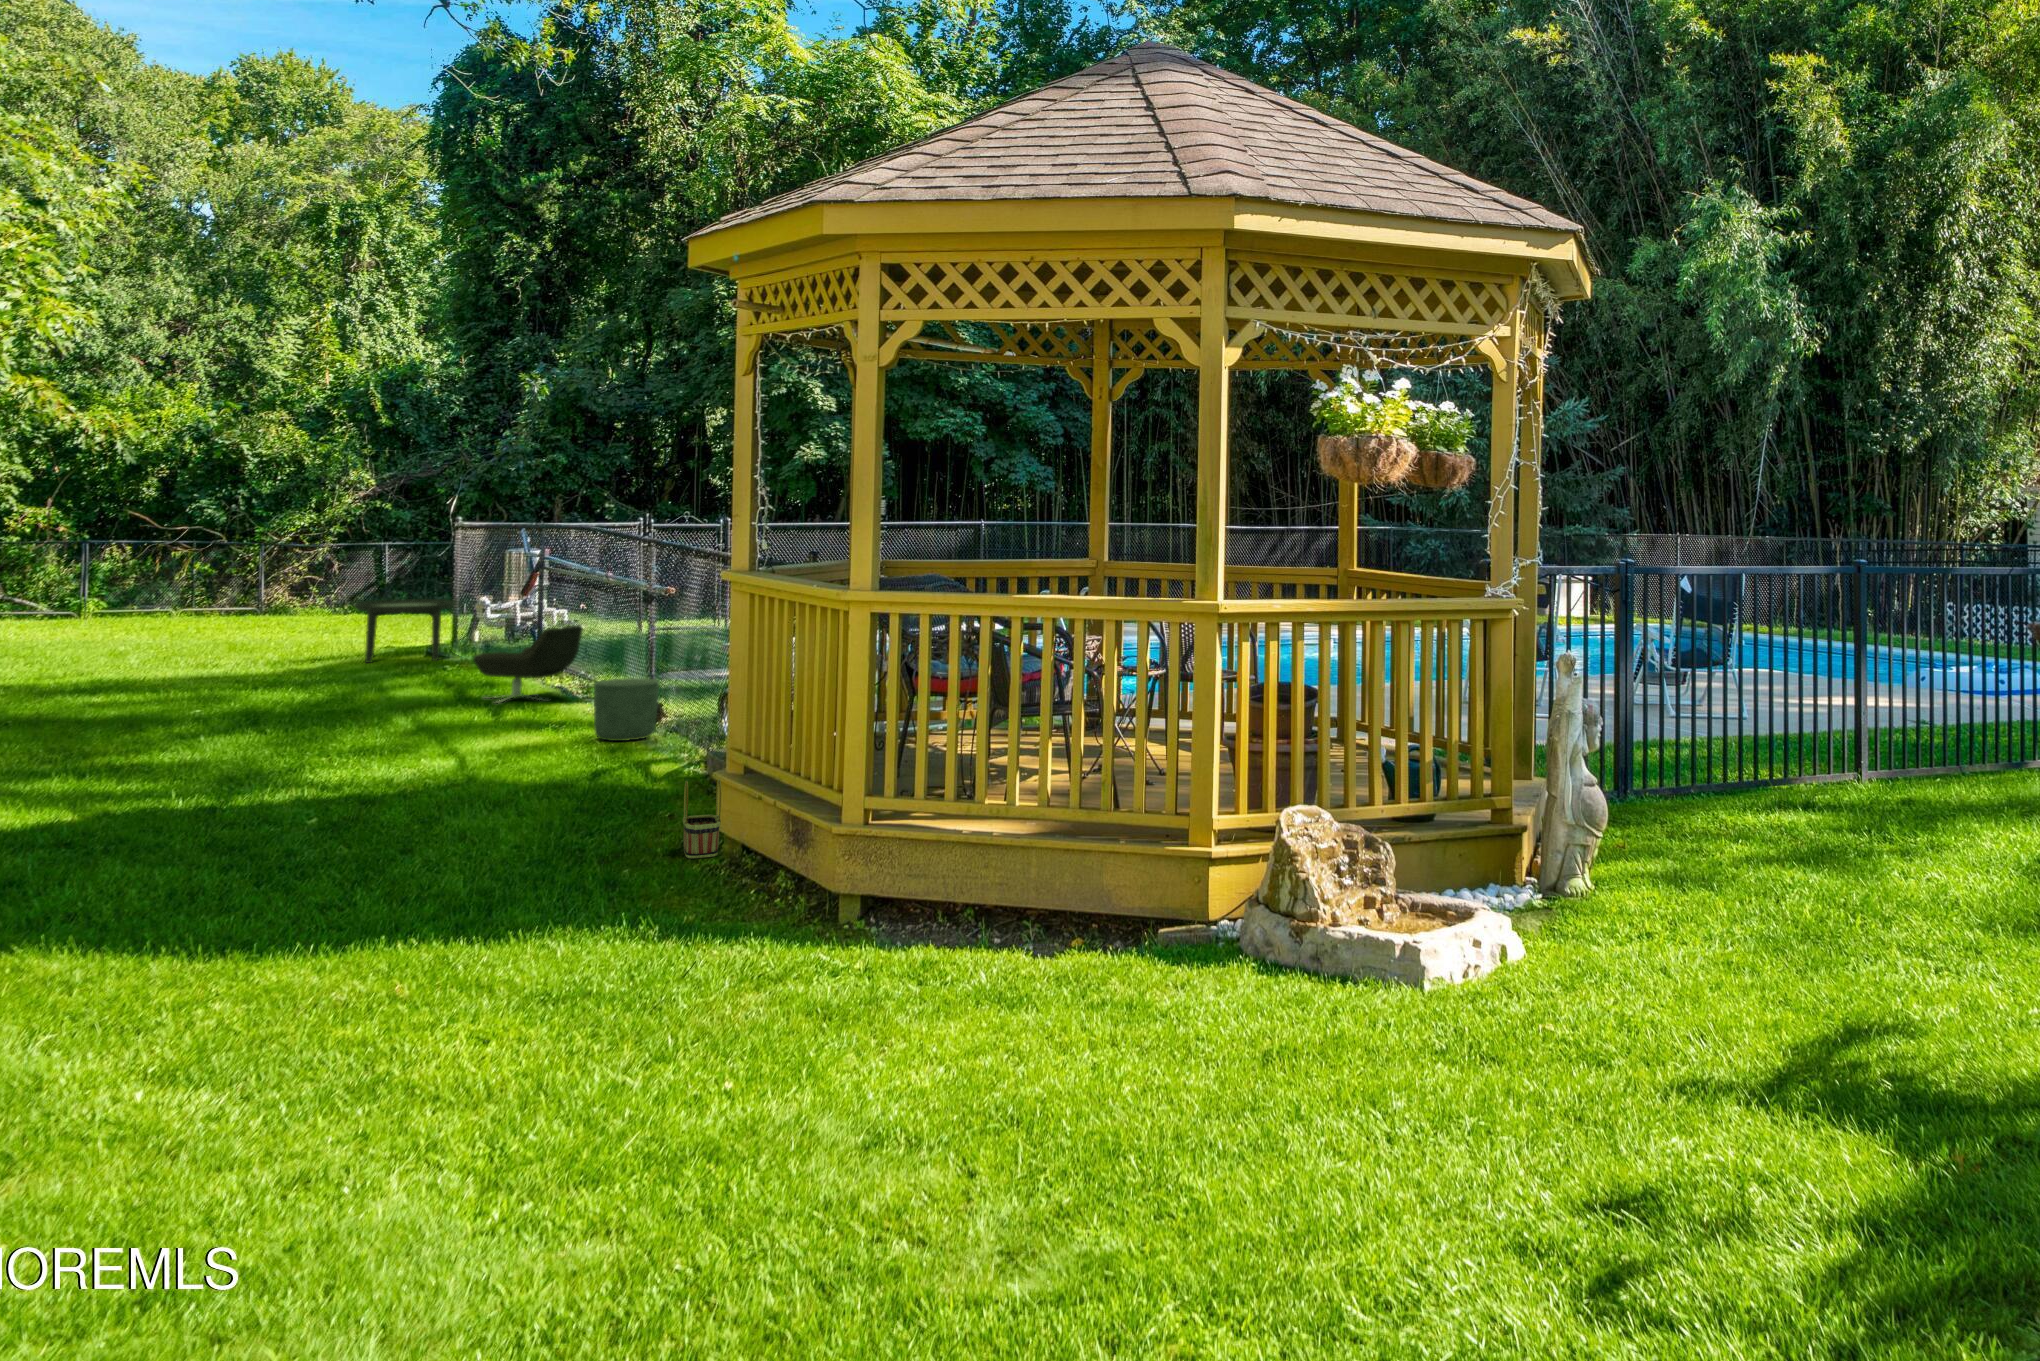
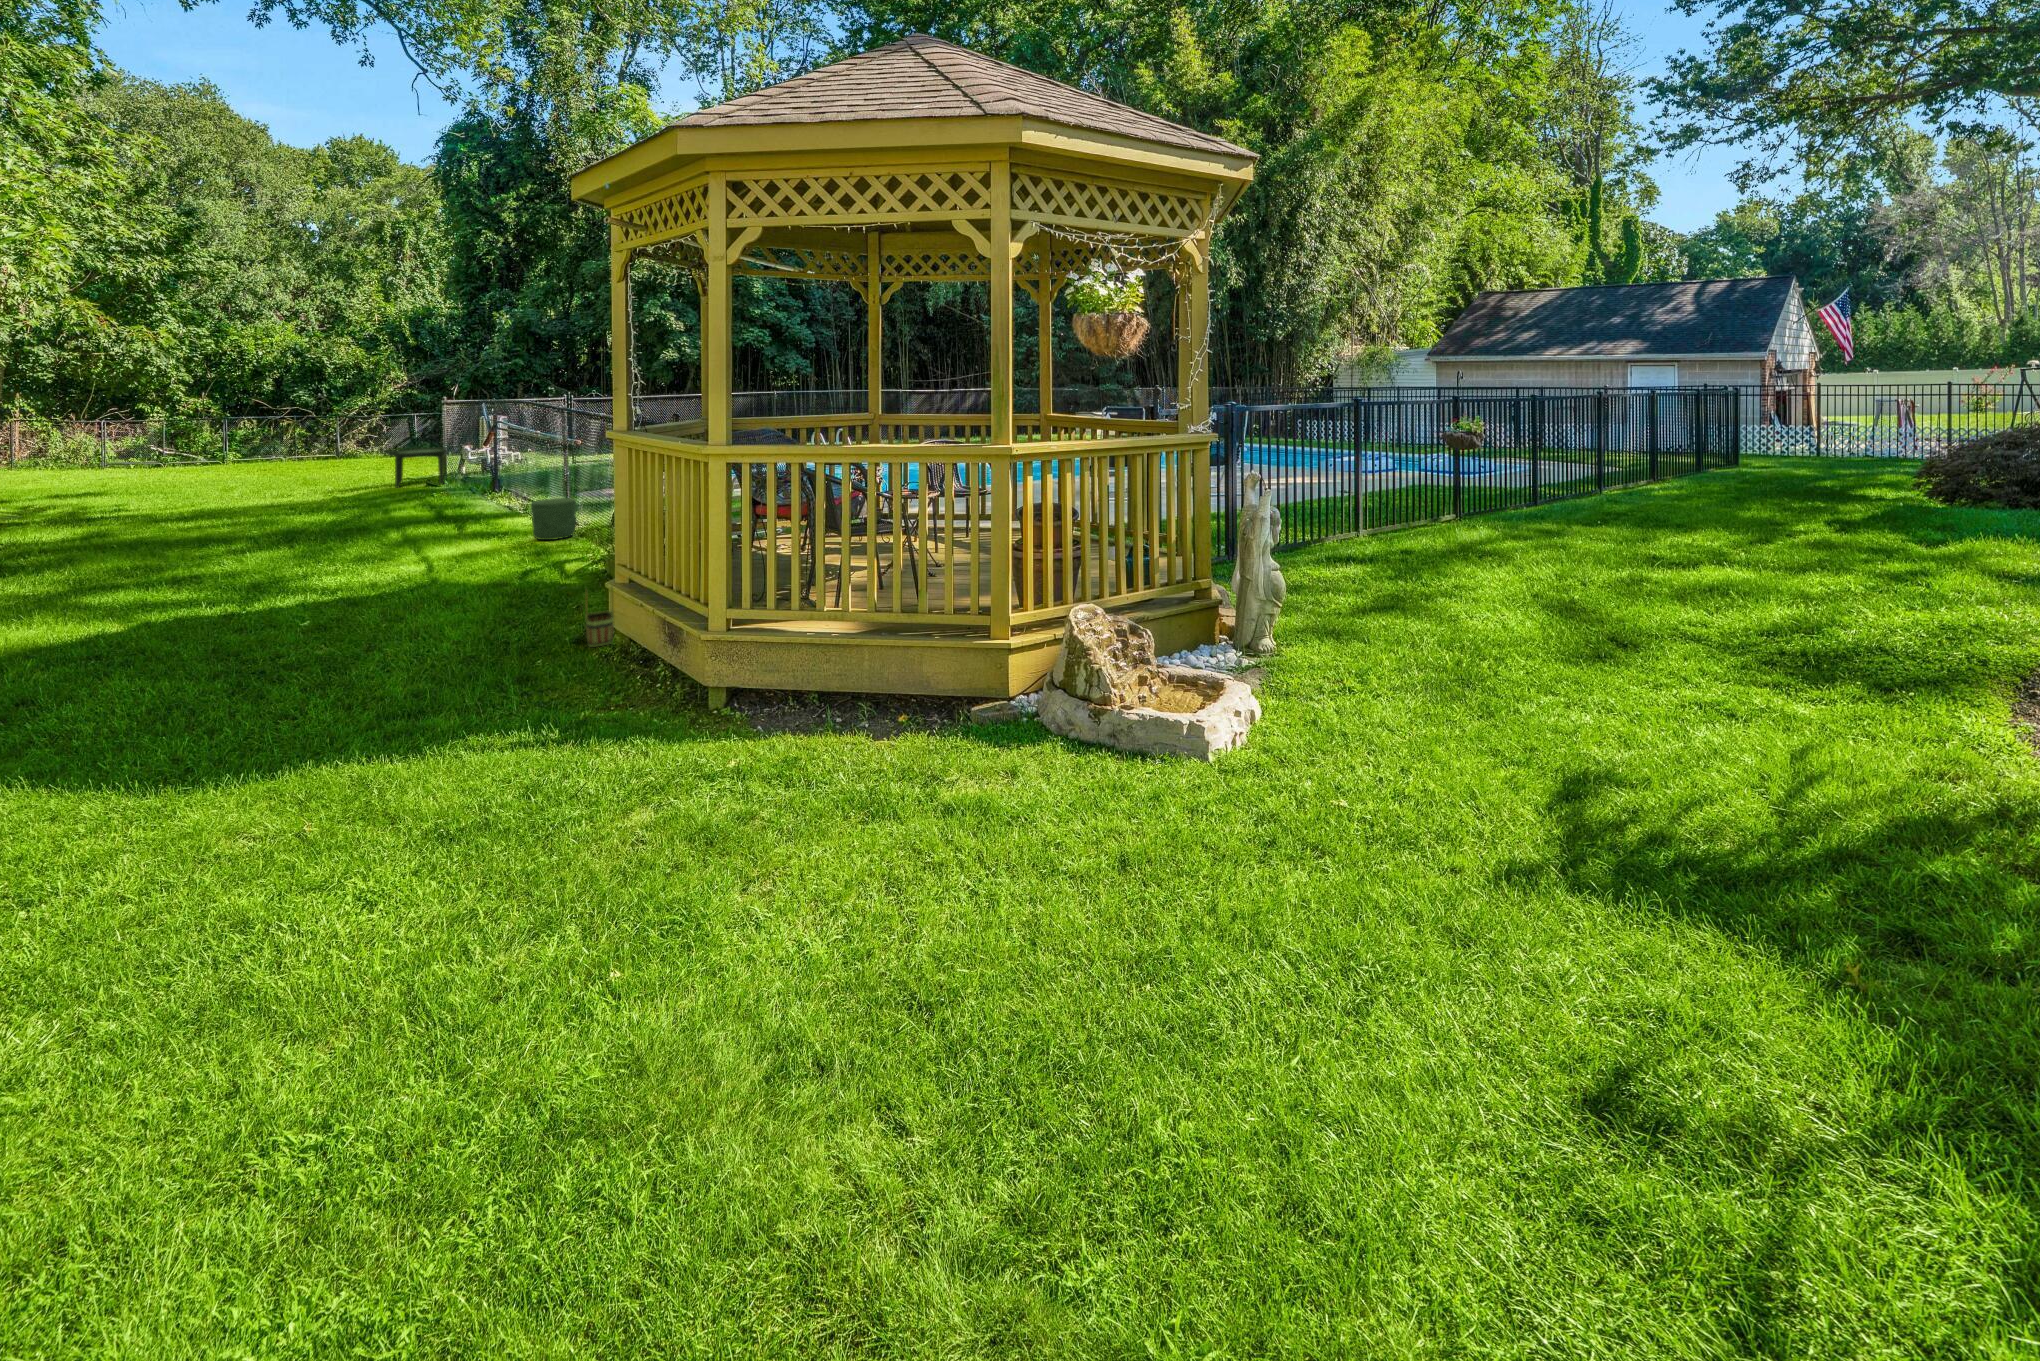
lounge chair: present [473,625,583,701] -> none [455,462,529,514]

